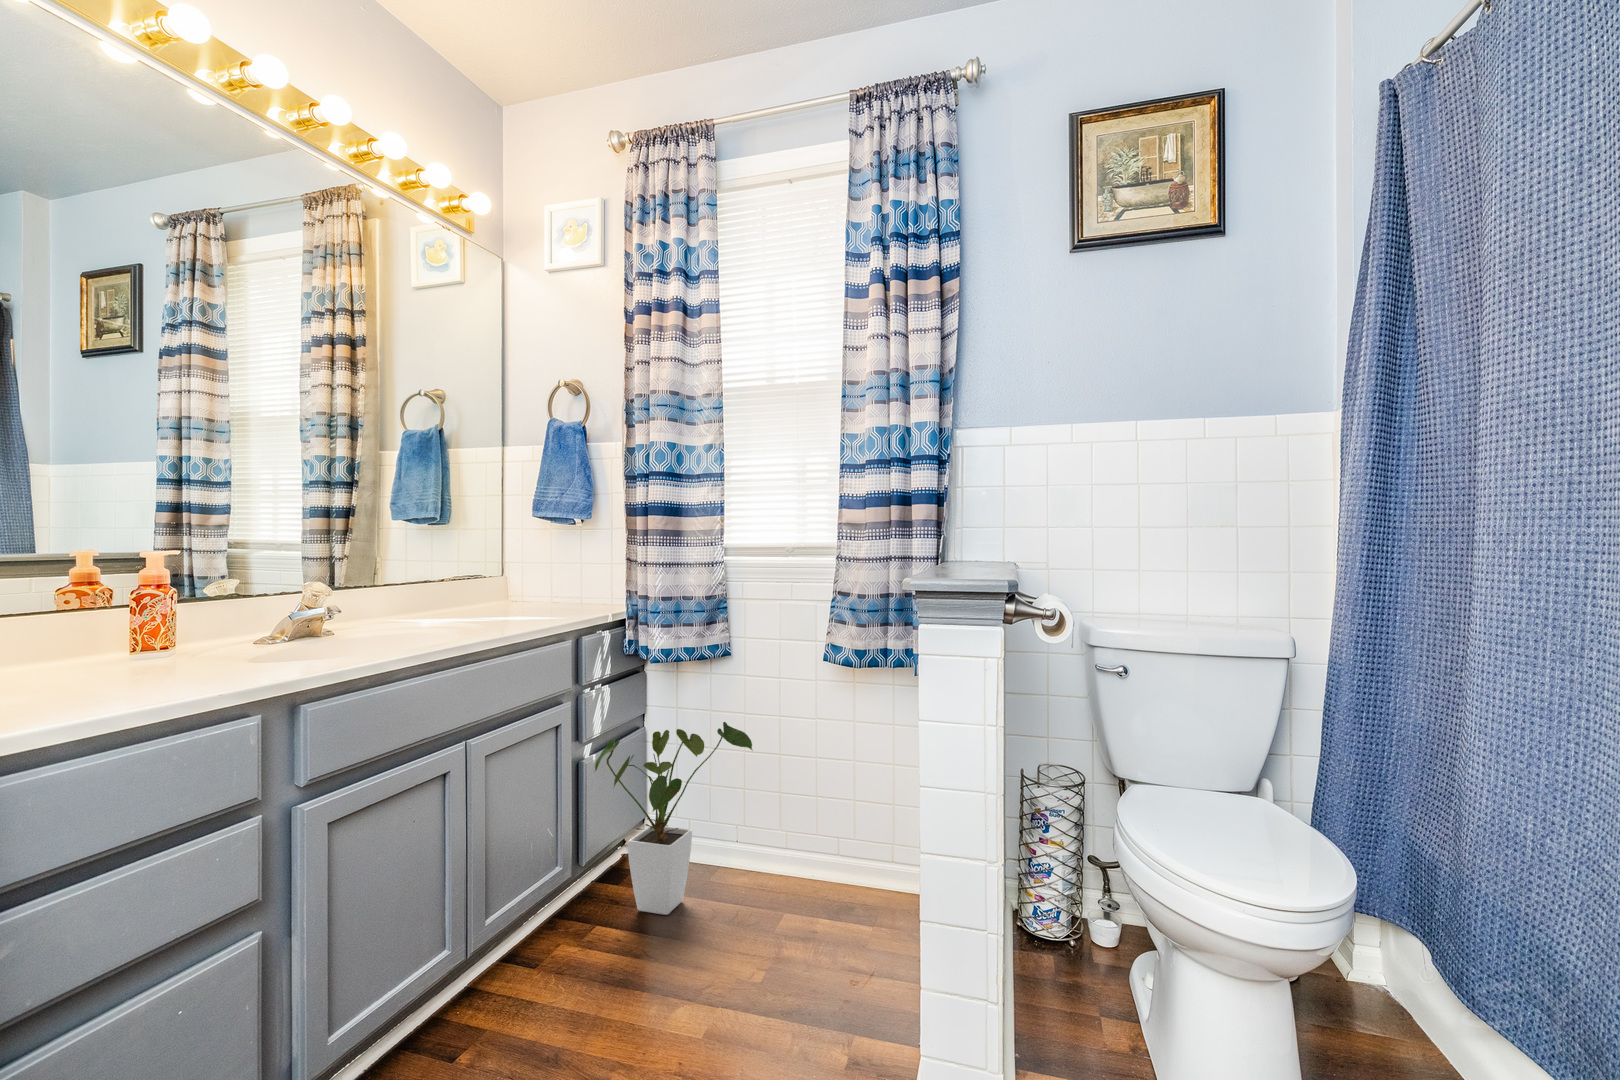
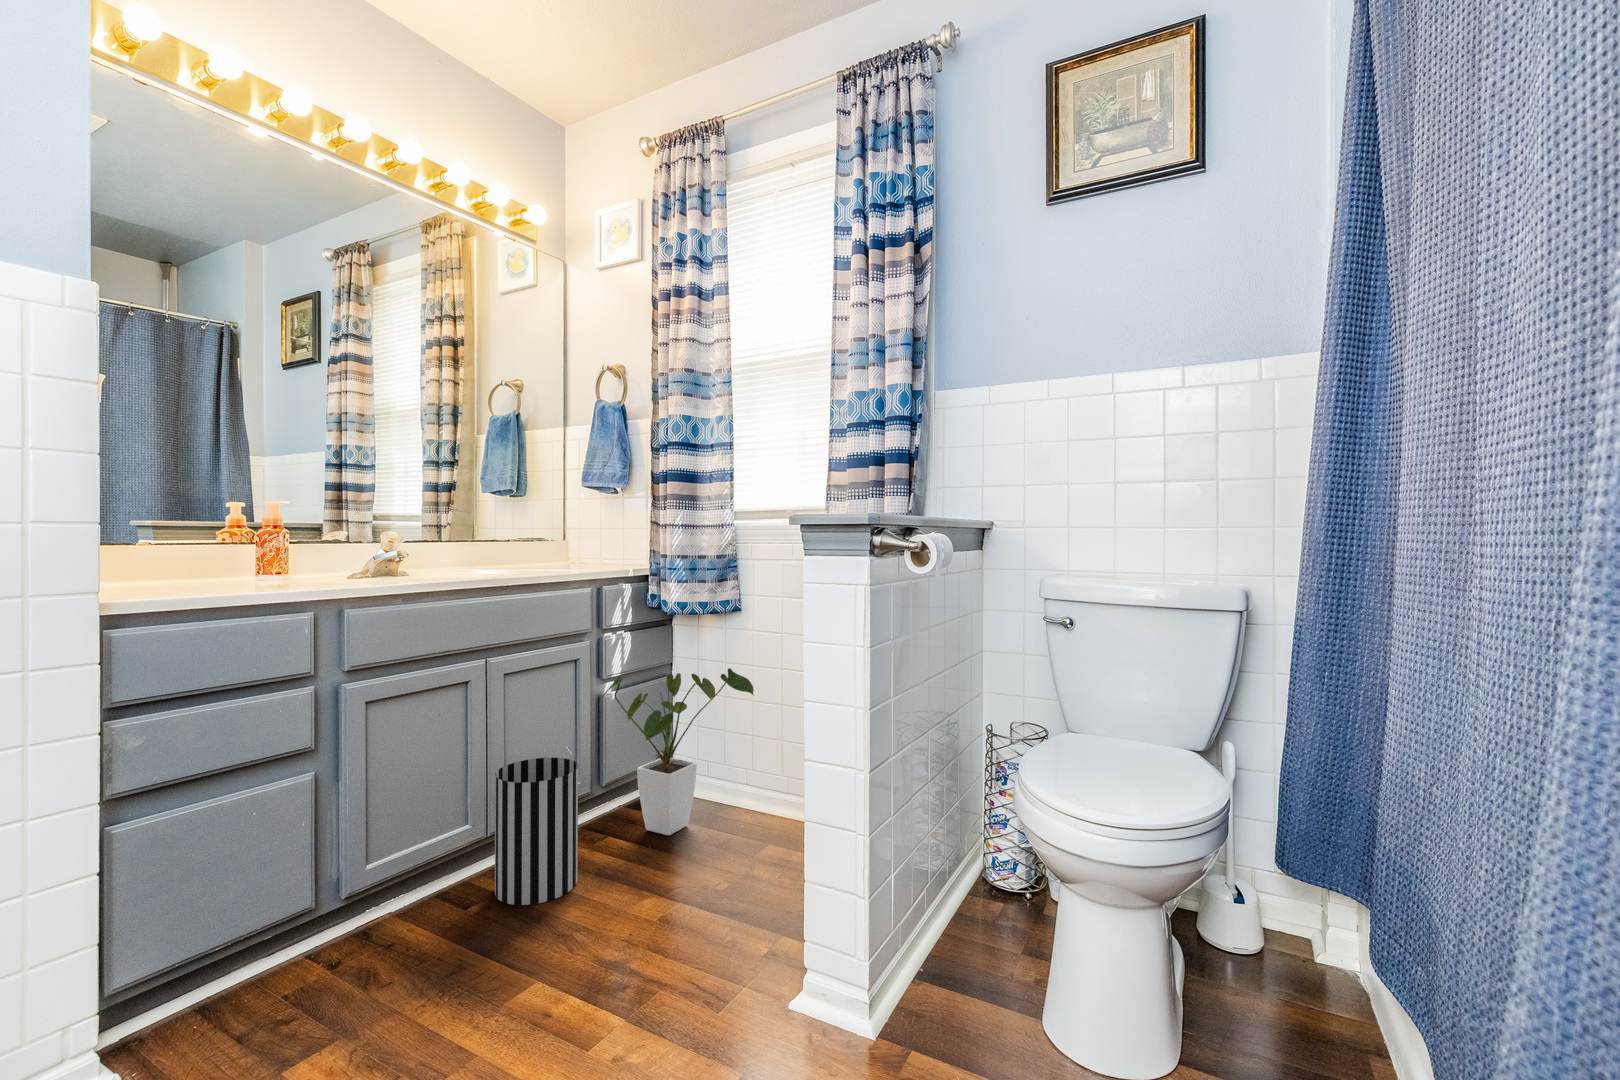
wastebasket: none [492,839,587,1018] -> present [495,758,578,905]

